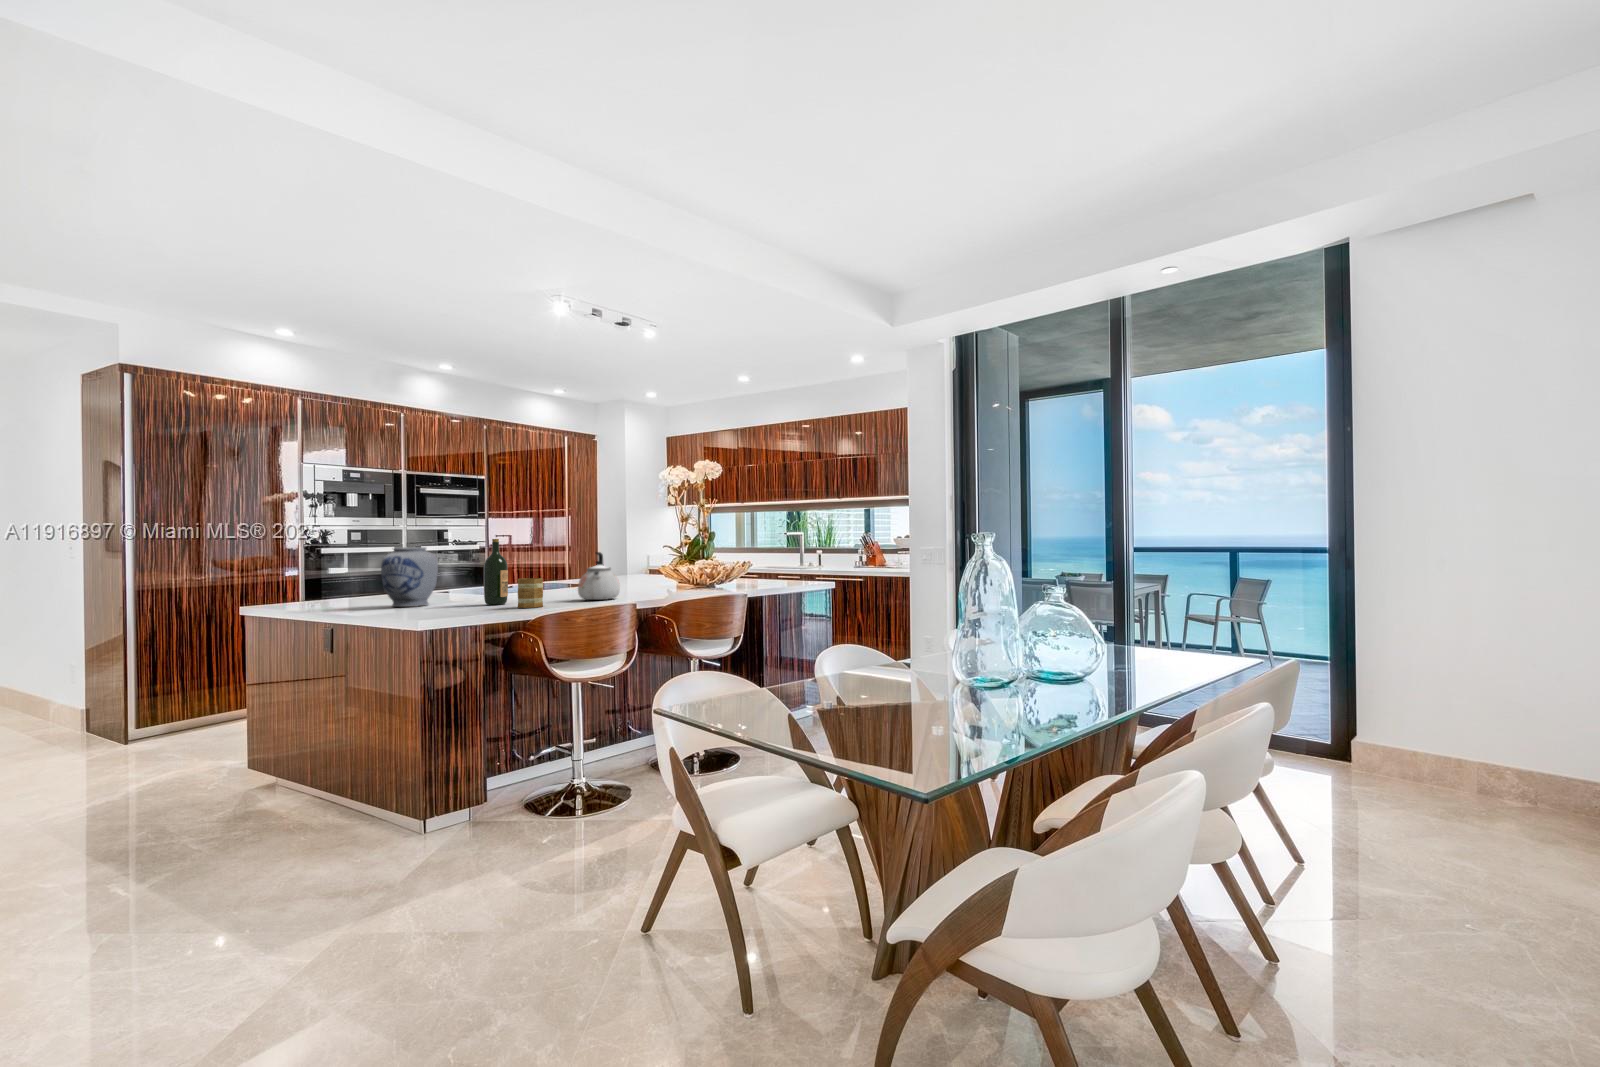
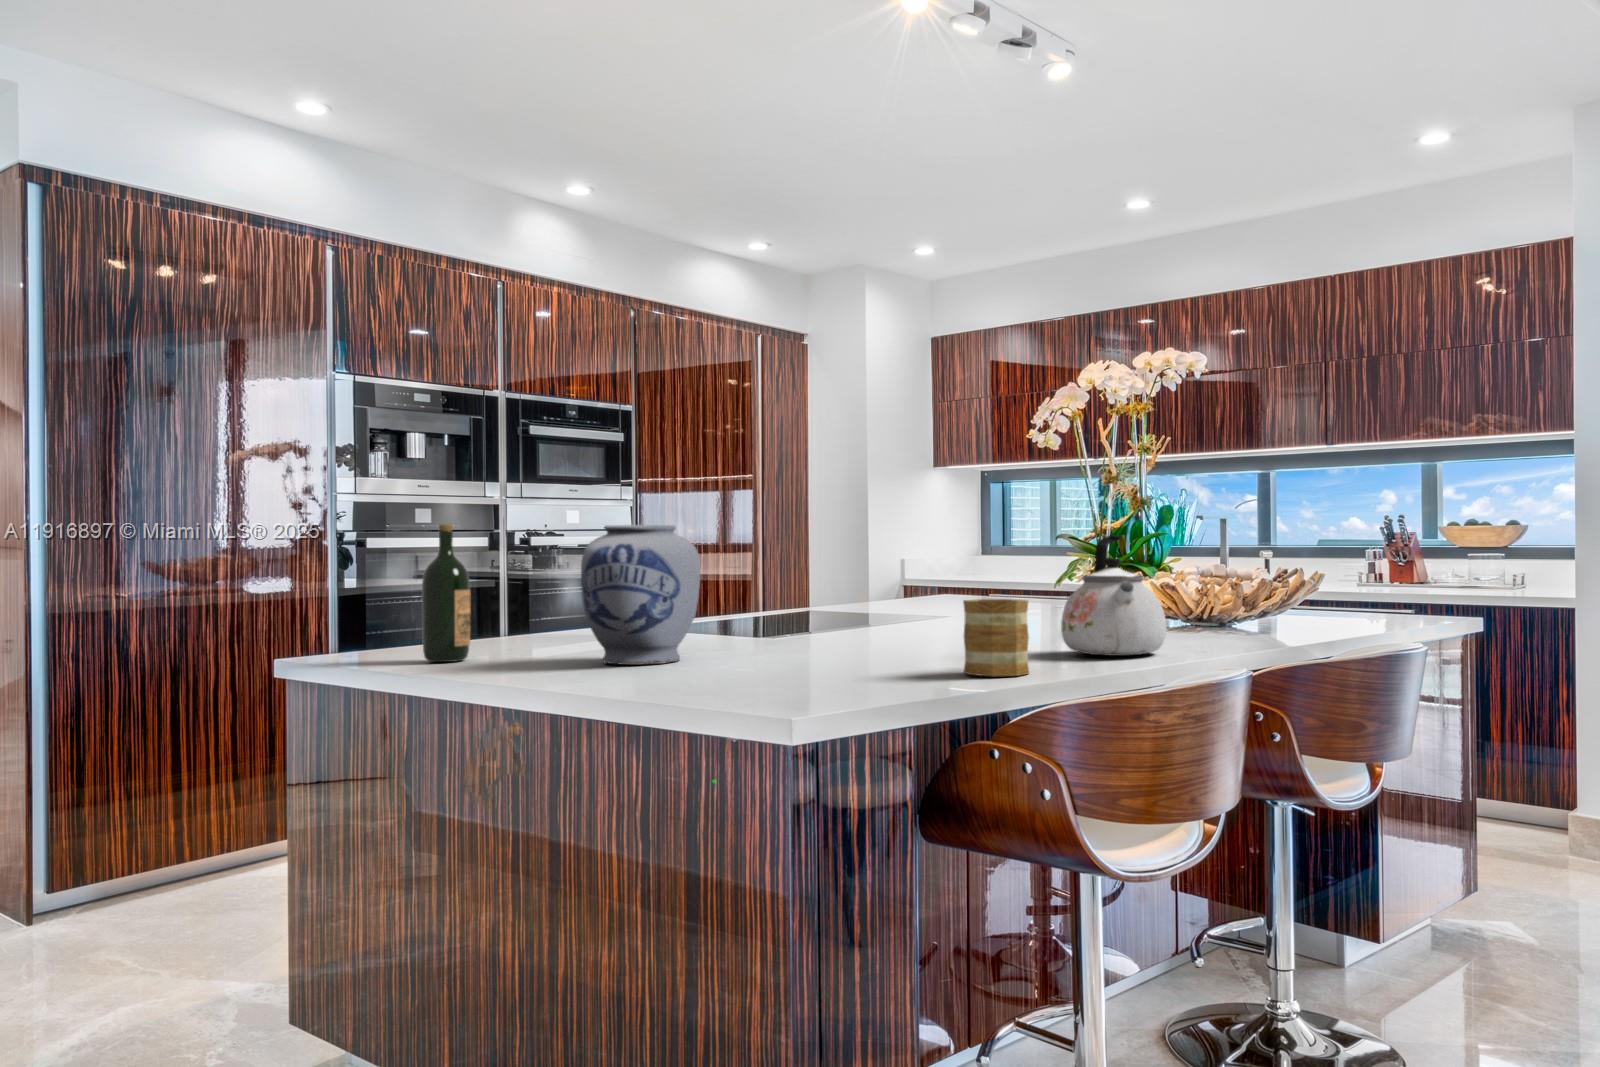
wine bottle: present [484,539,508,605] -> present [422,524,471,662]

